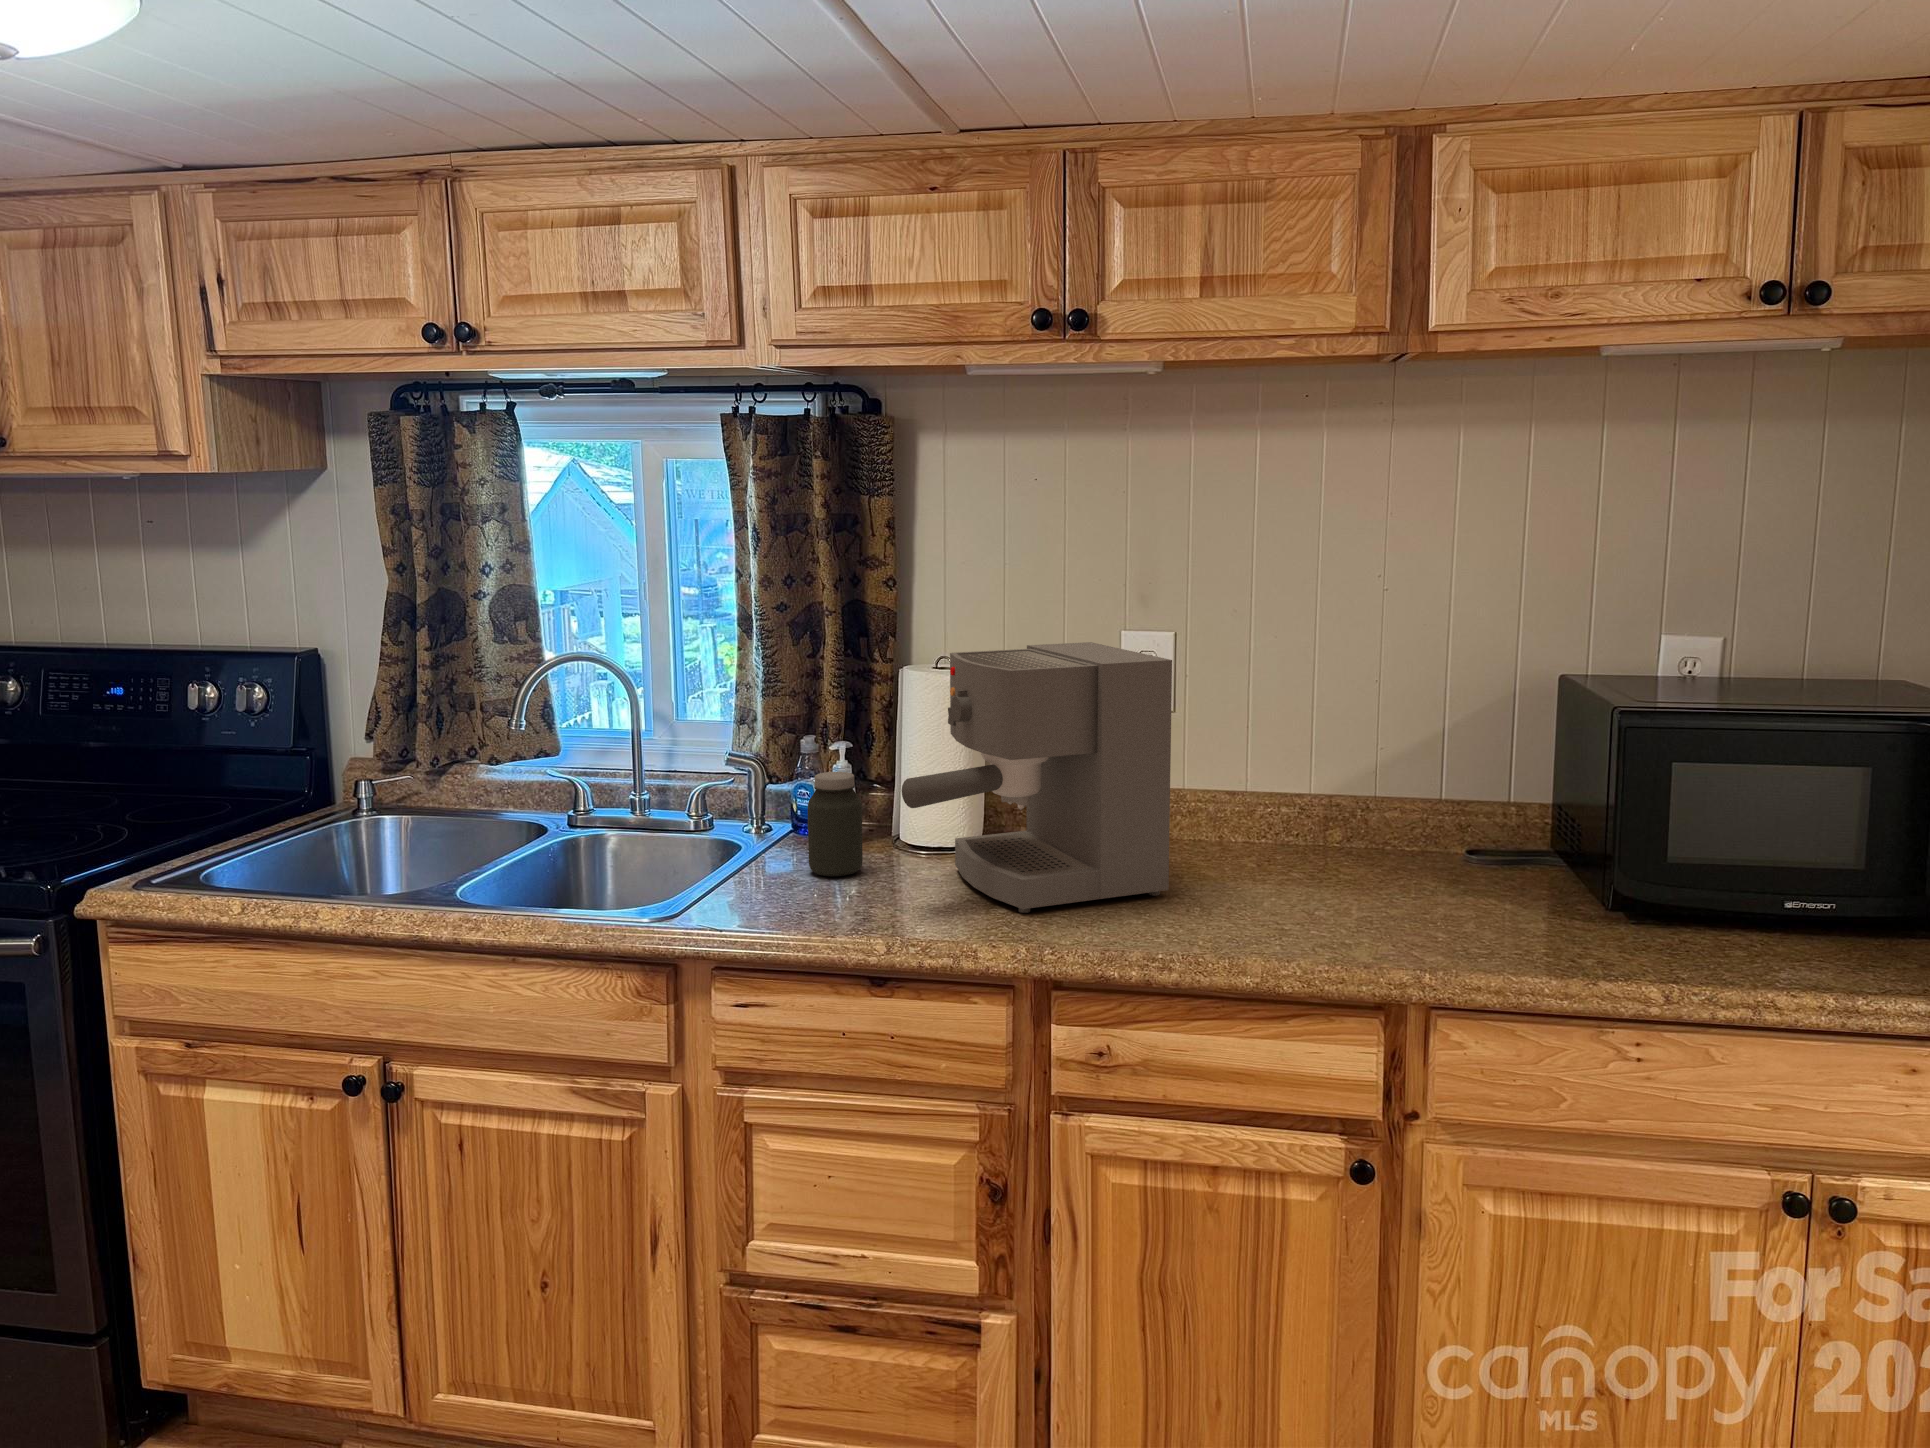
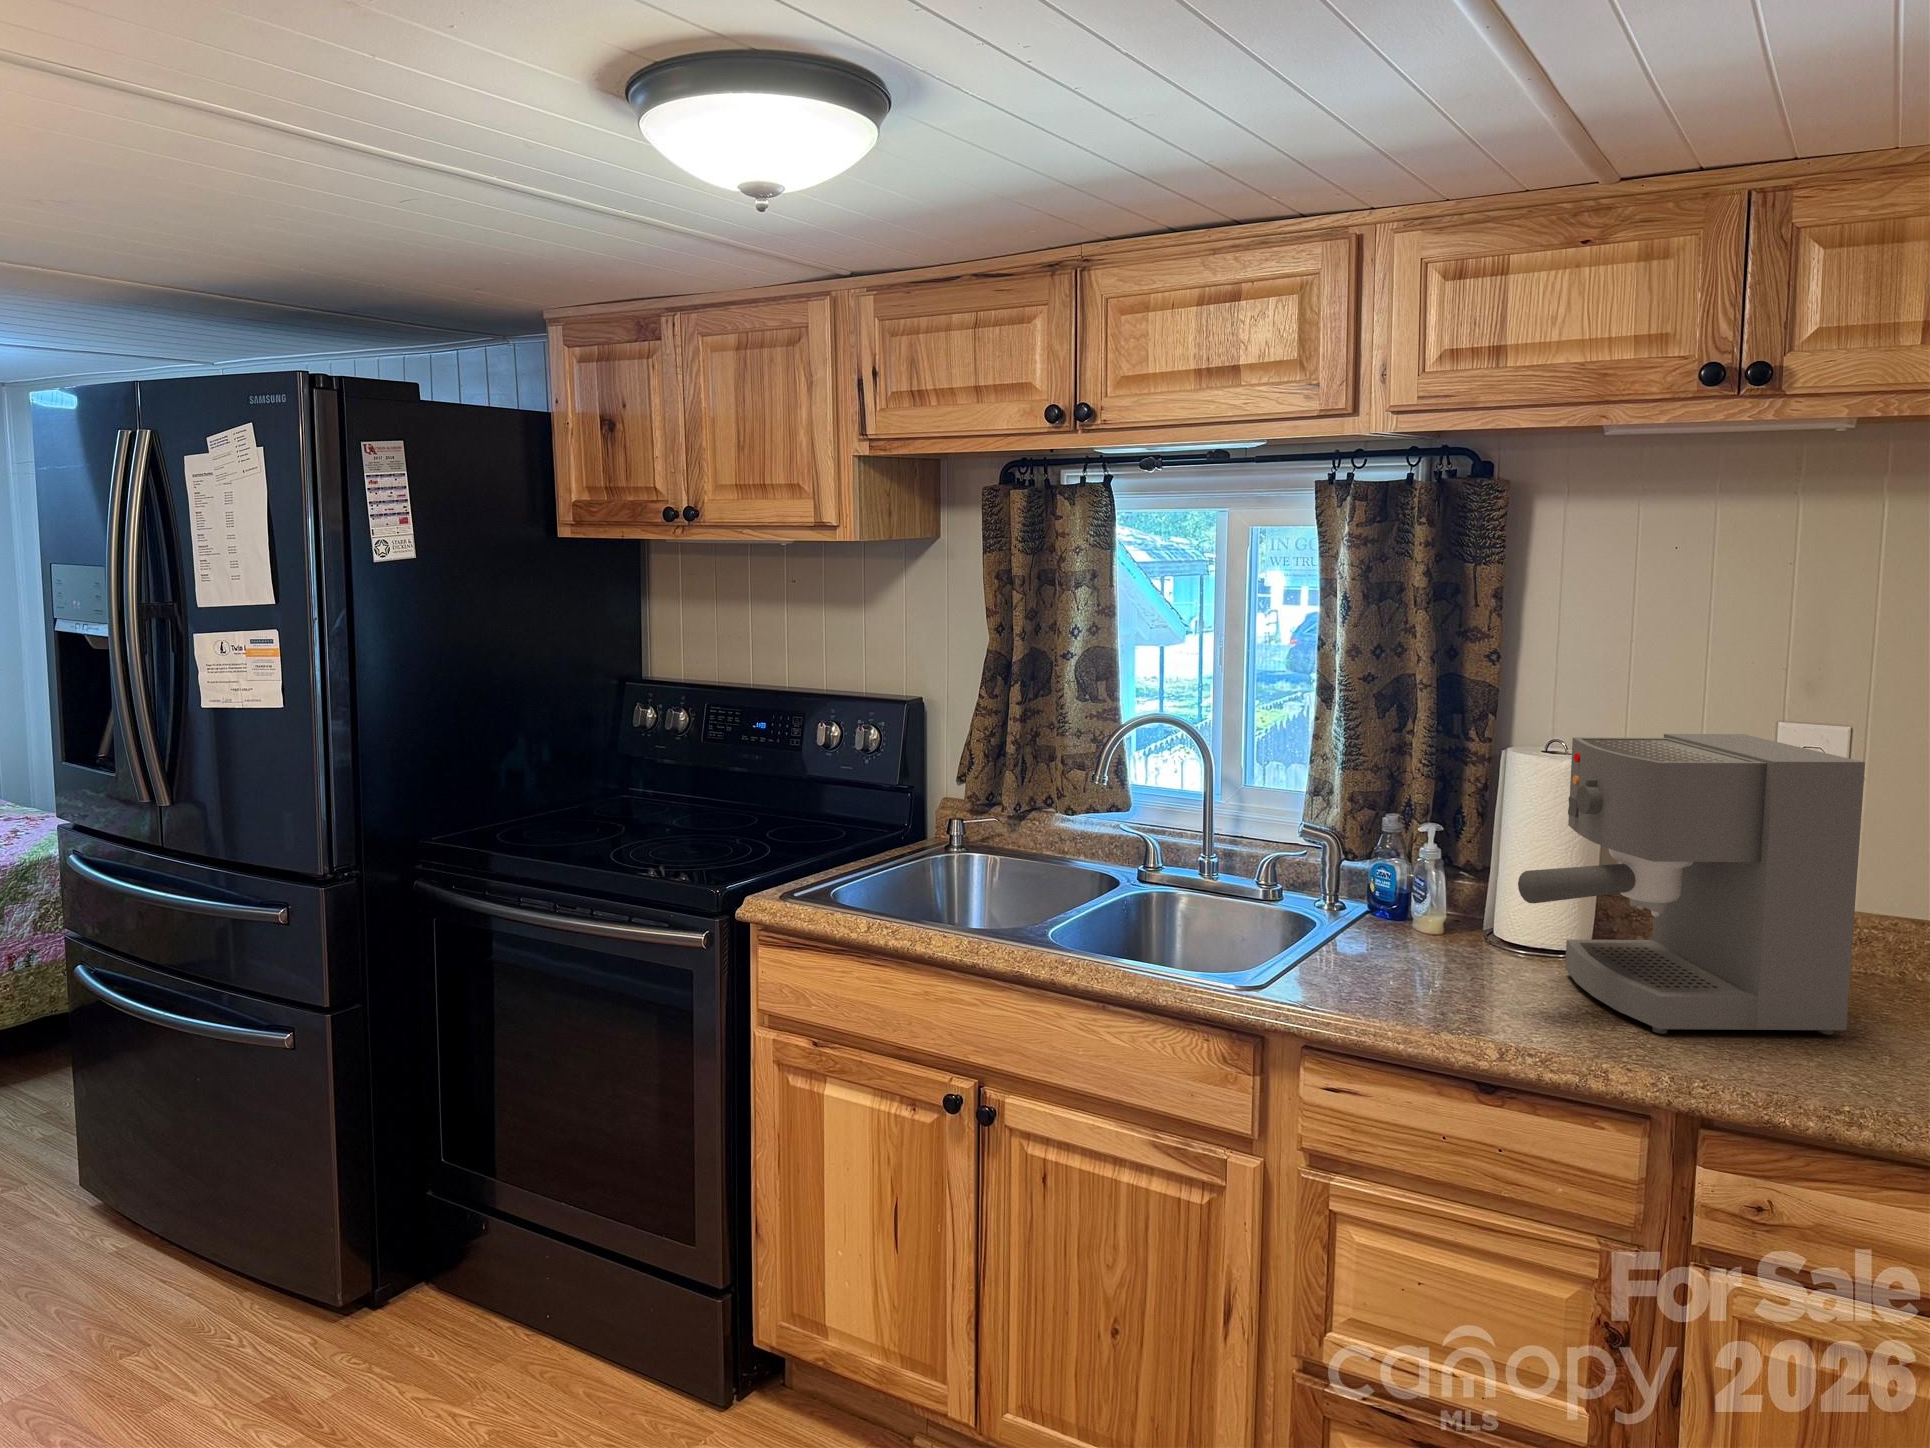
jar: present [808,772,863,876] -> none [1398,854,1460,965]

